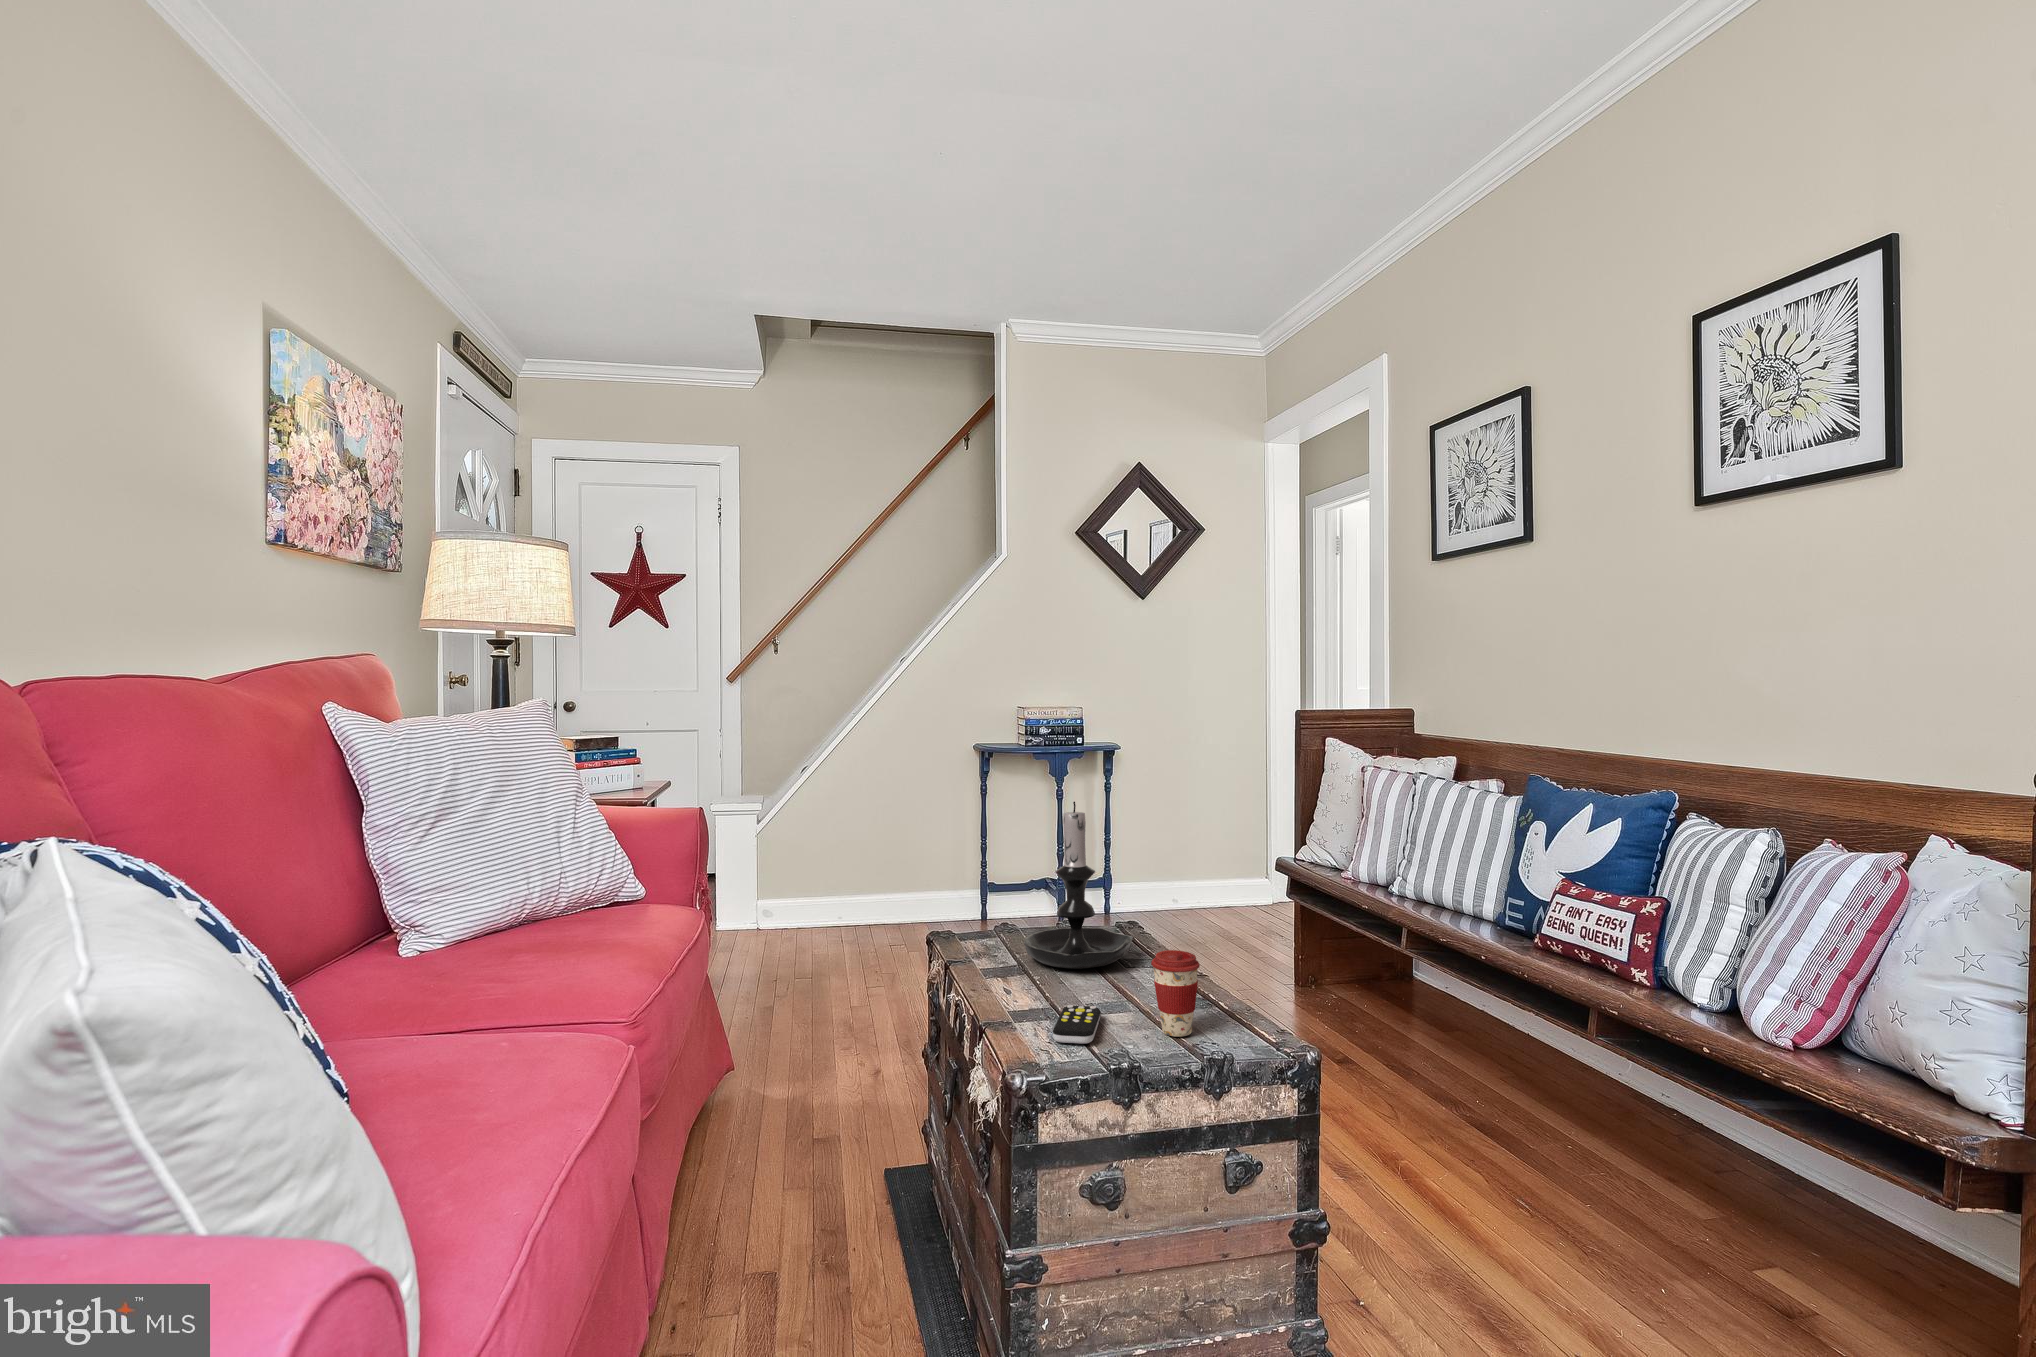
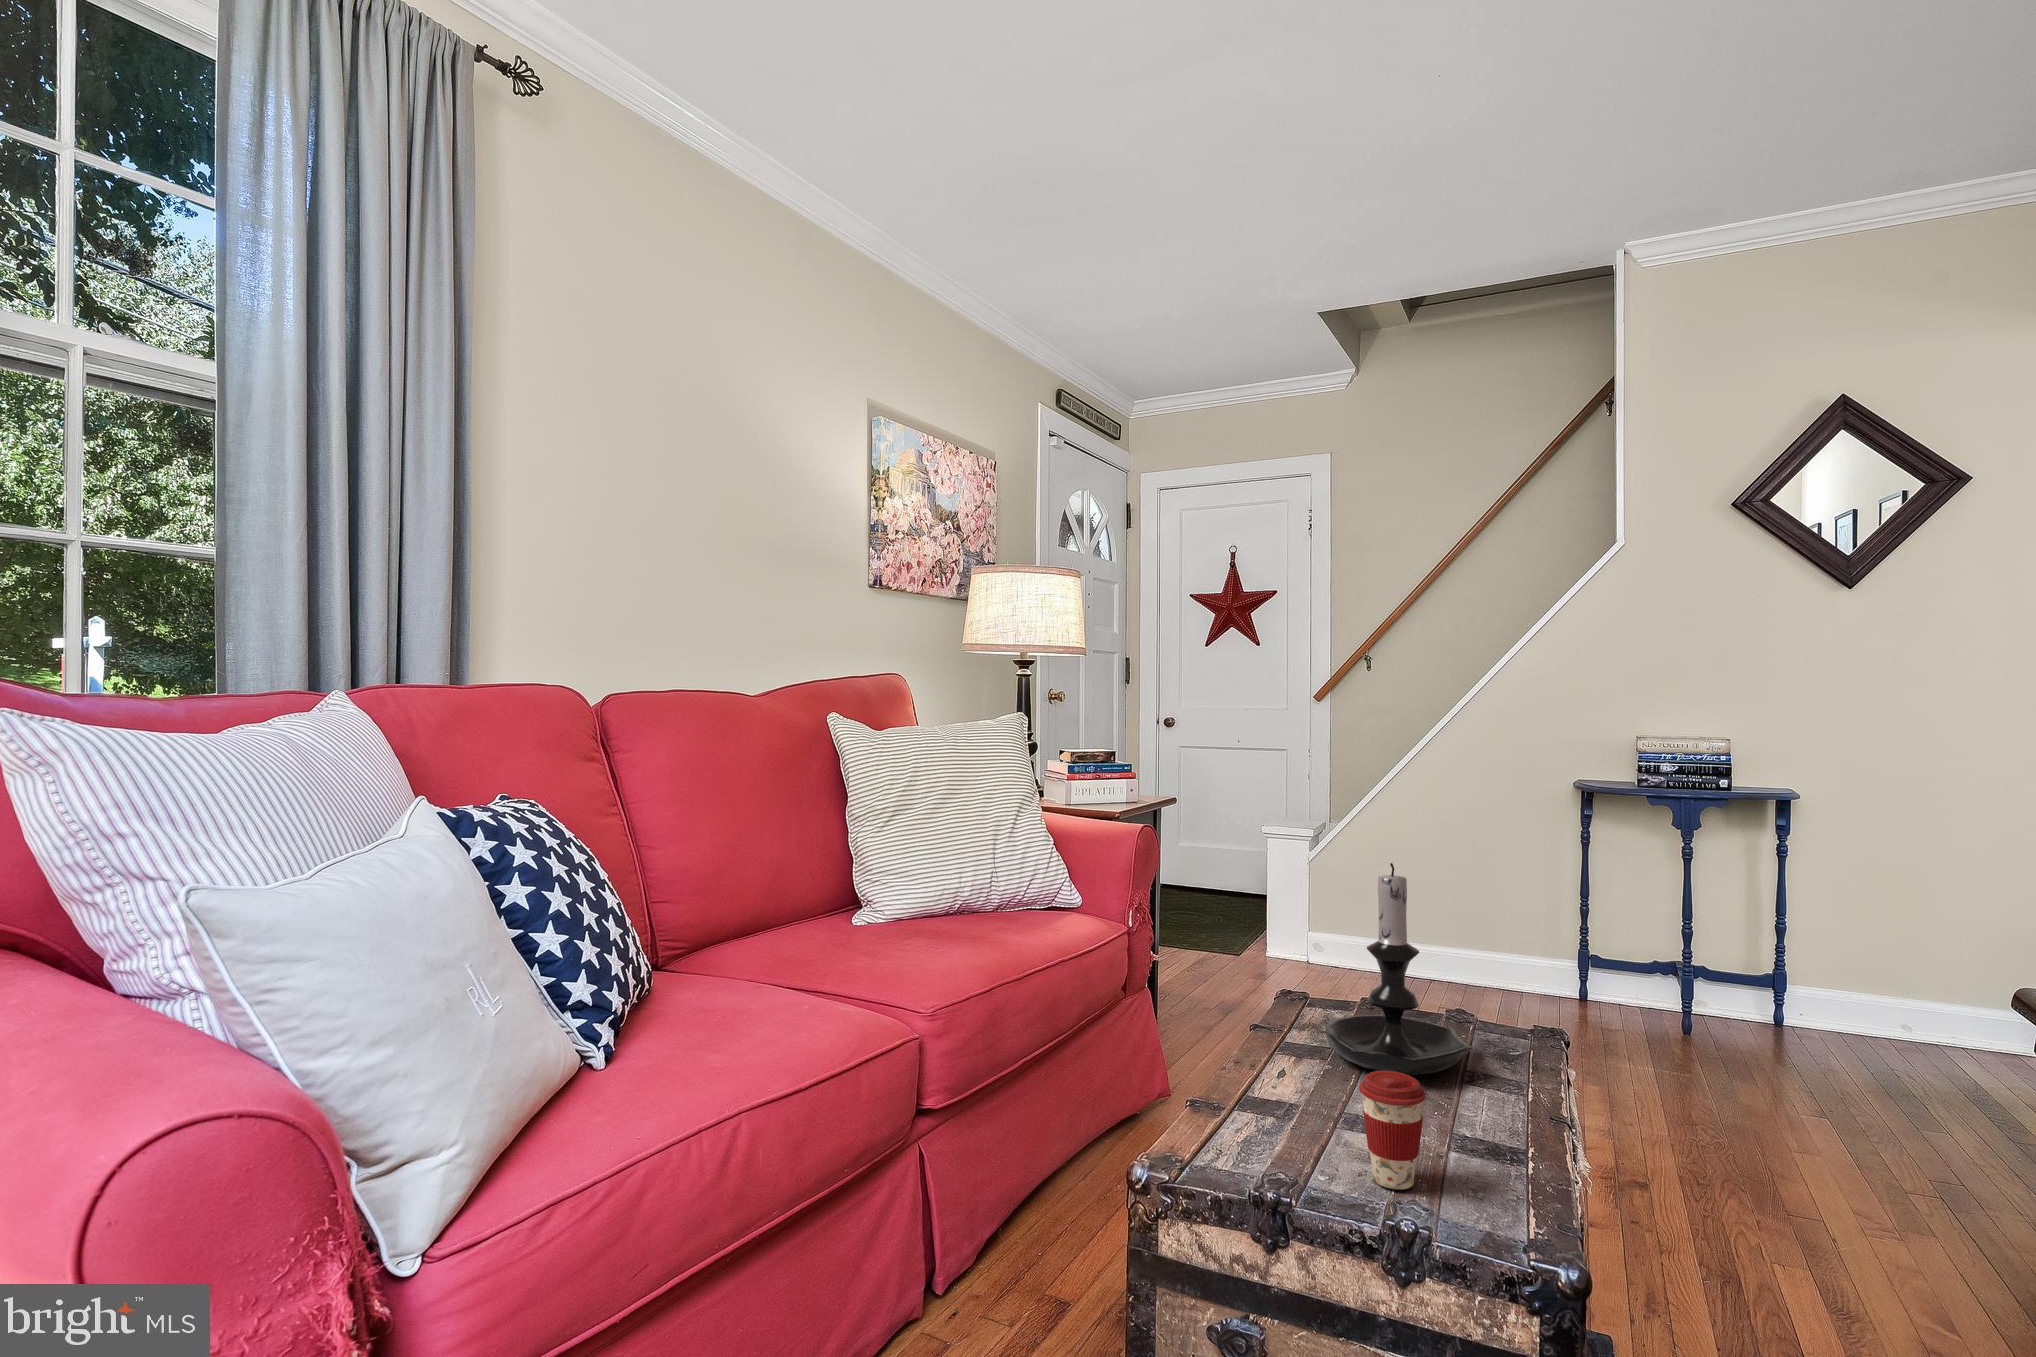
remote control: present [1053,1005,1101,1043] -> none [1228,1107,1321,1157]

